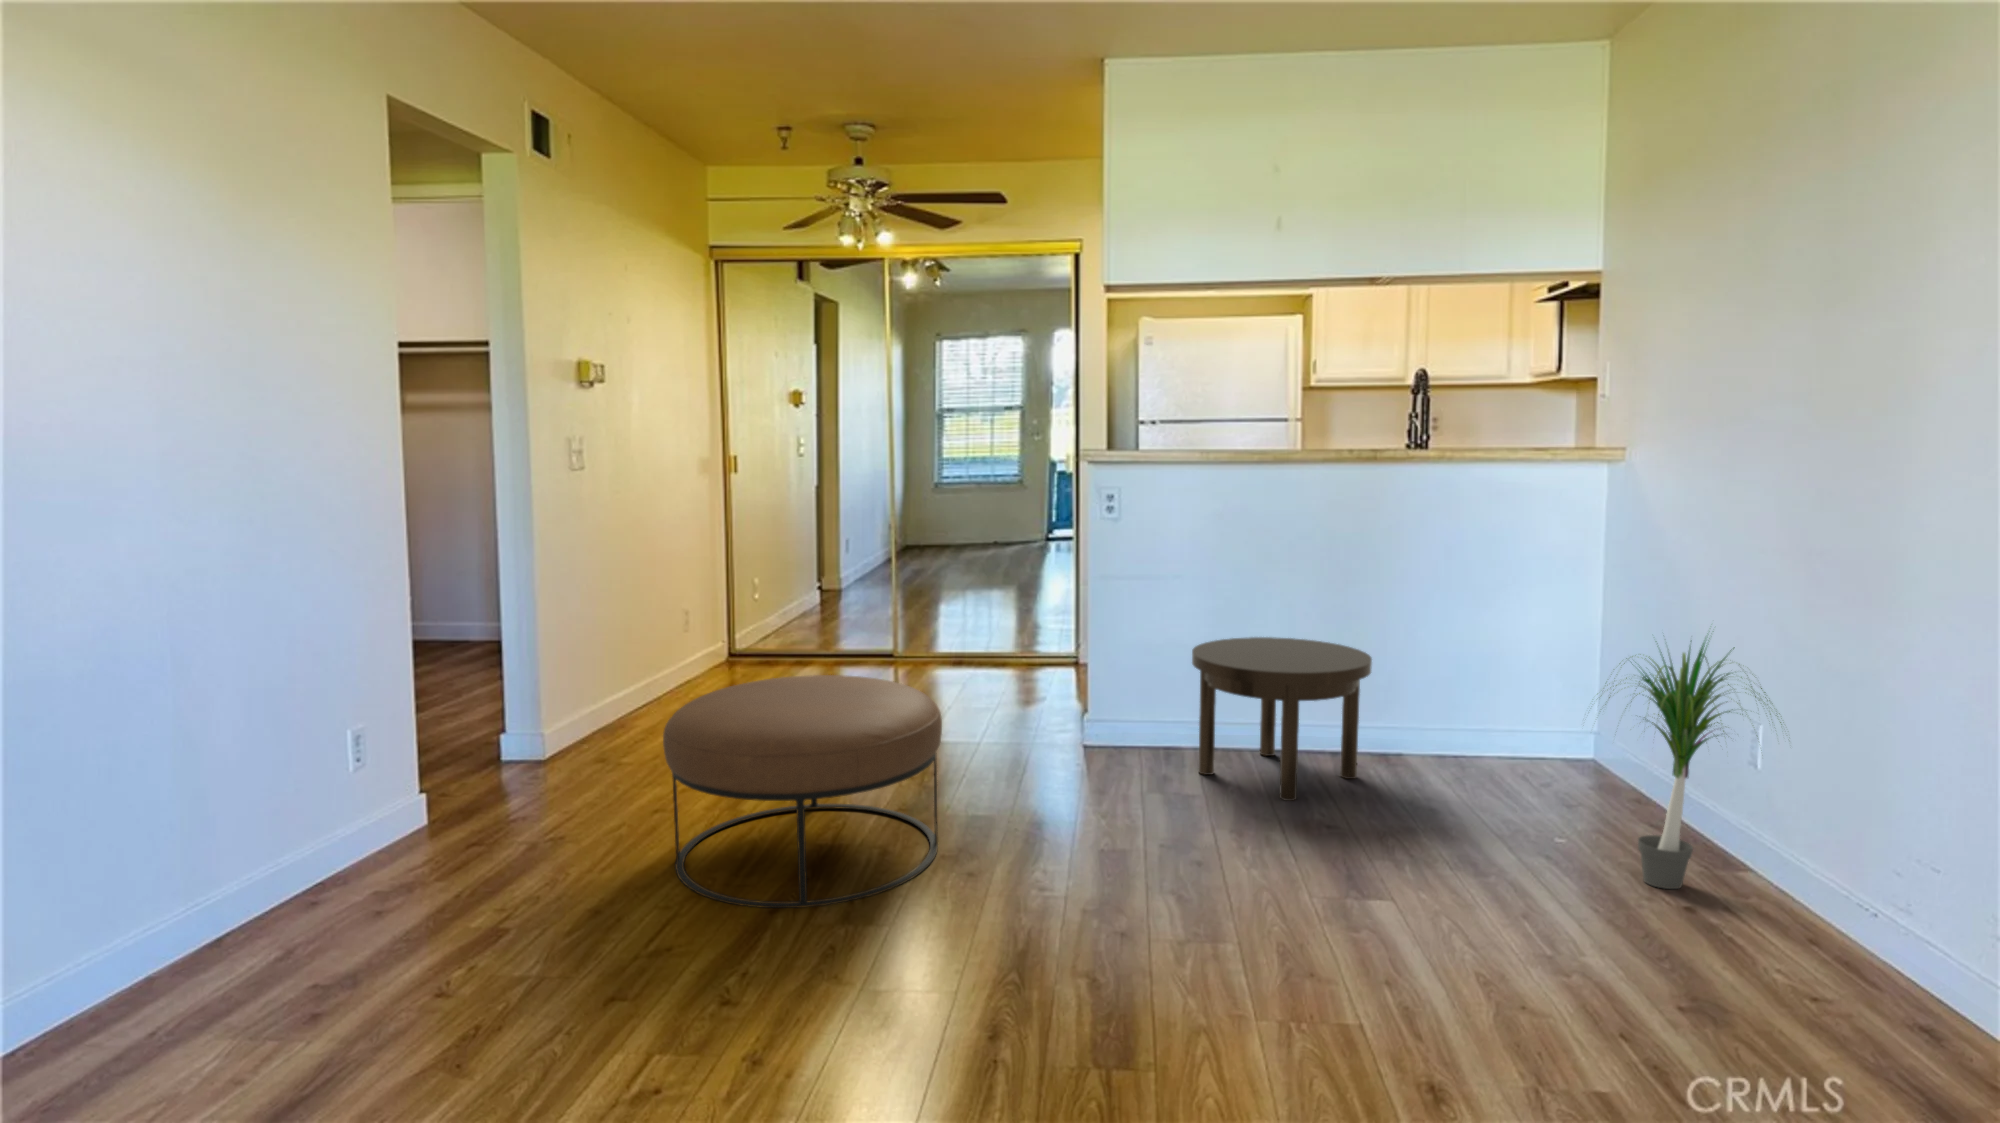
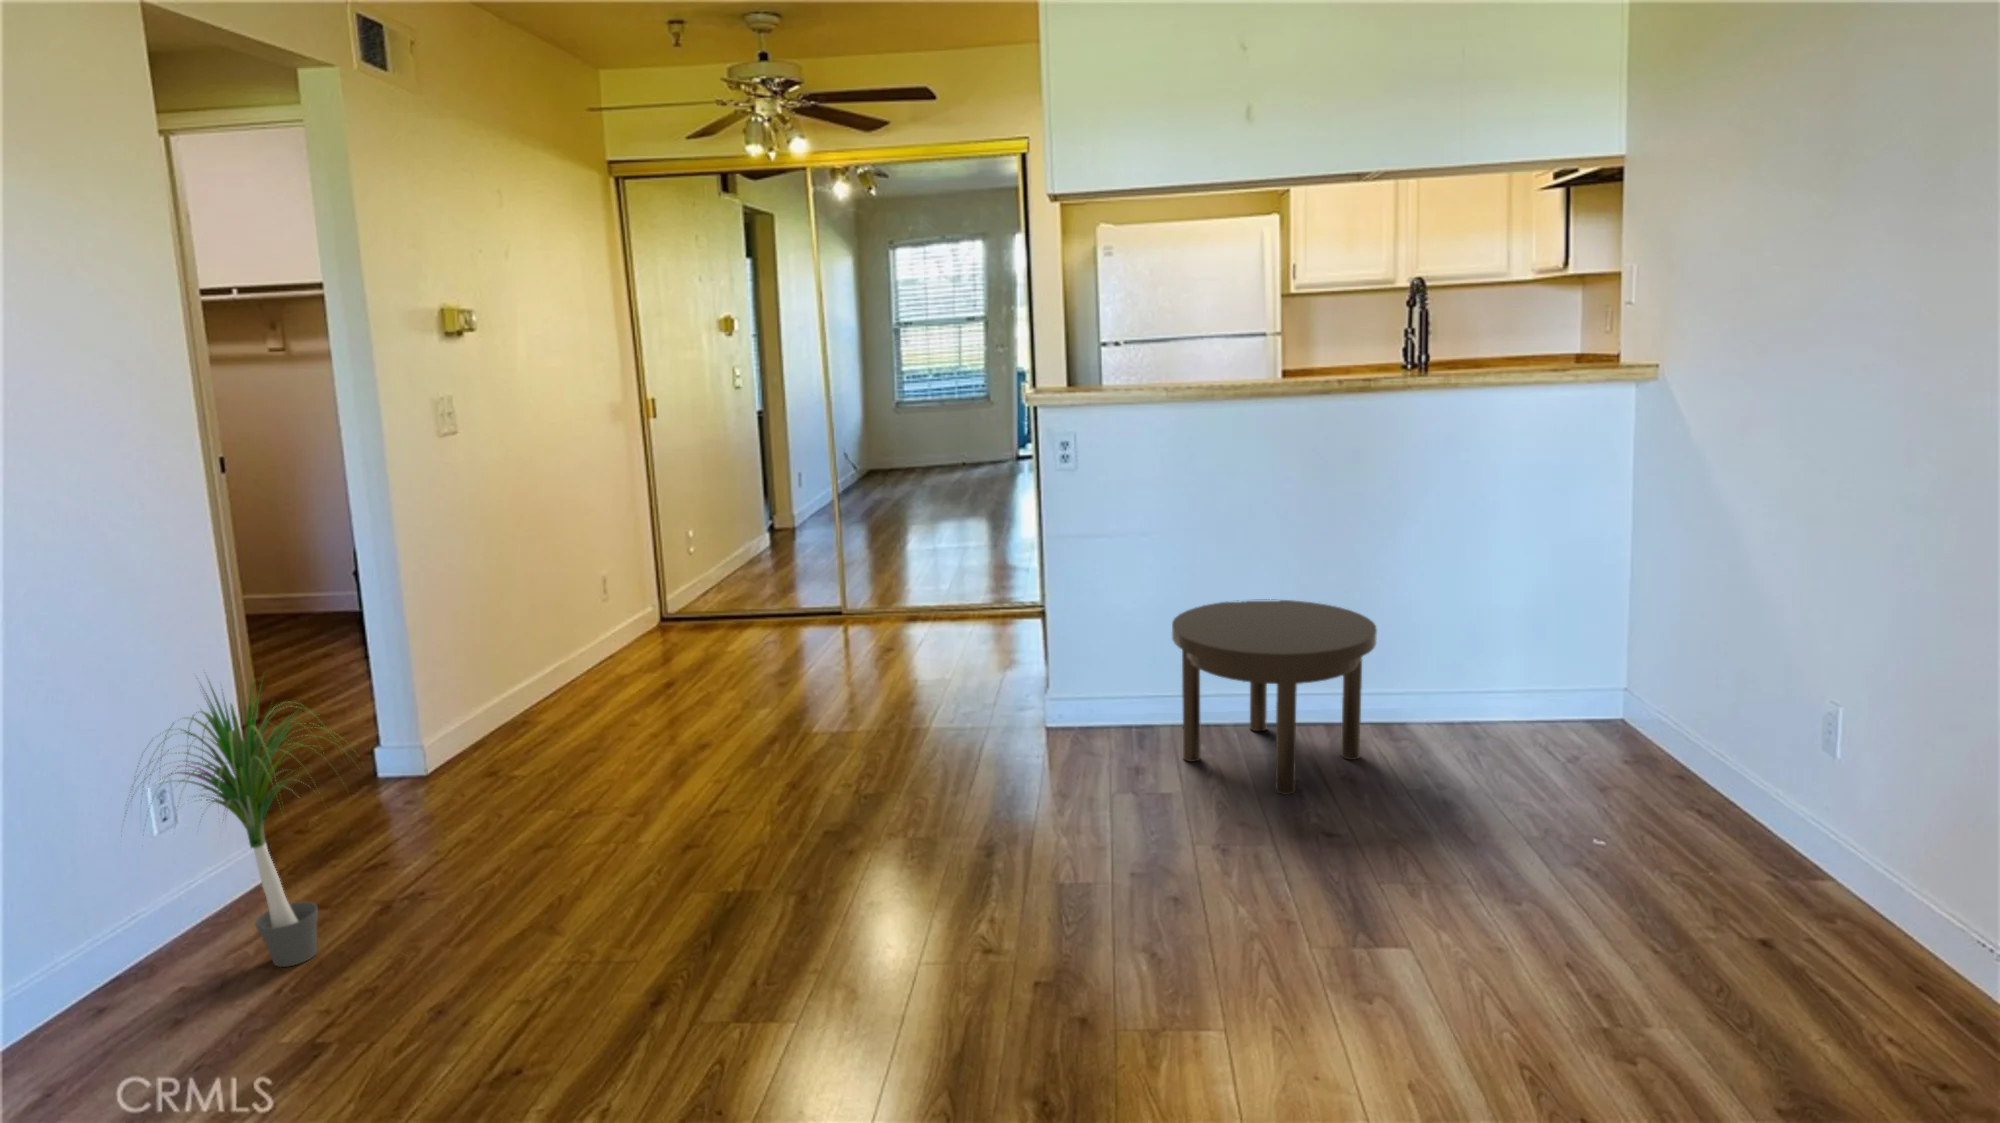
potted plant: present [1605,642,1782,889] -> present [125,685,351,967]
ottoman: present [663,675,942,908] -> none [548,687,887,990]

